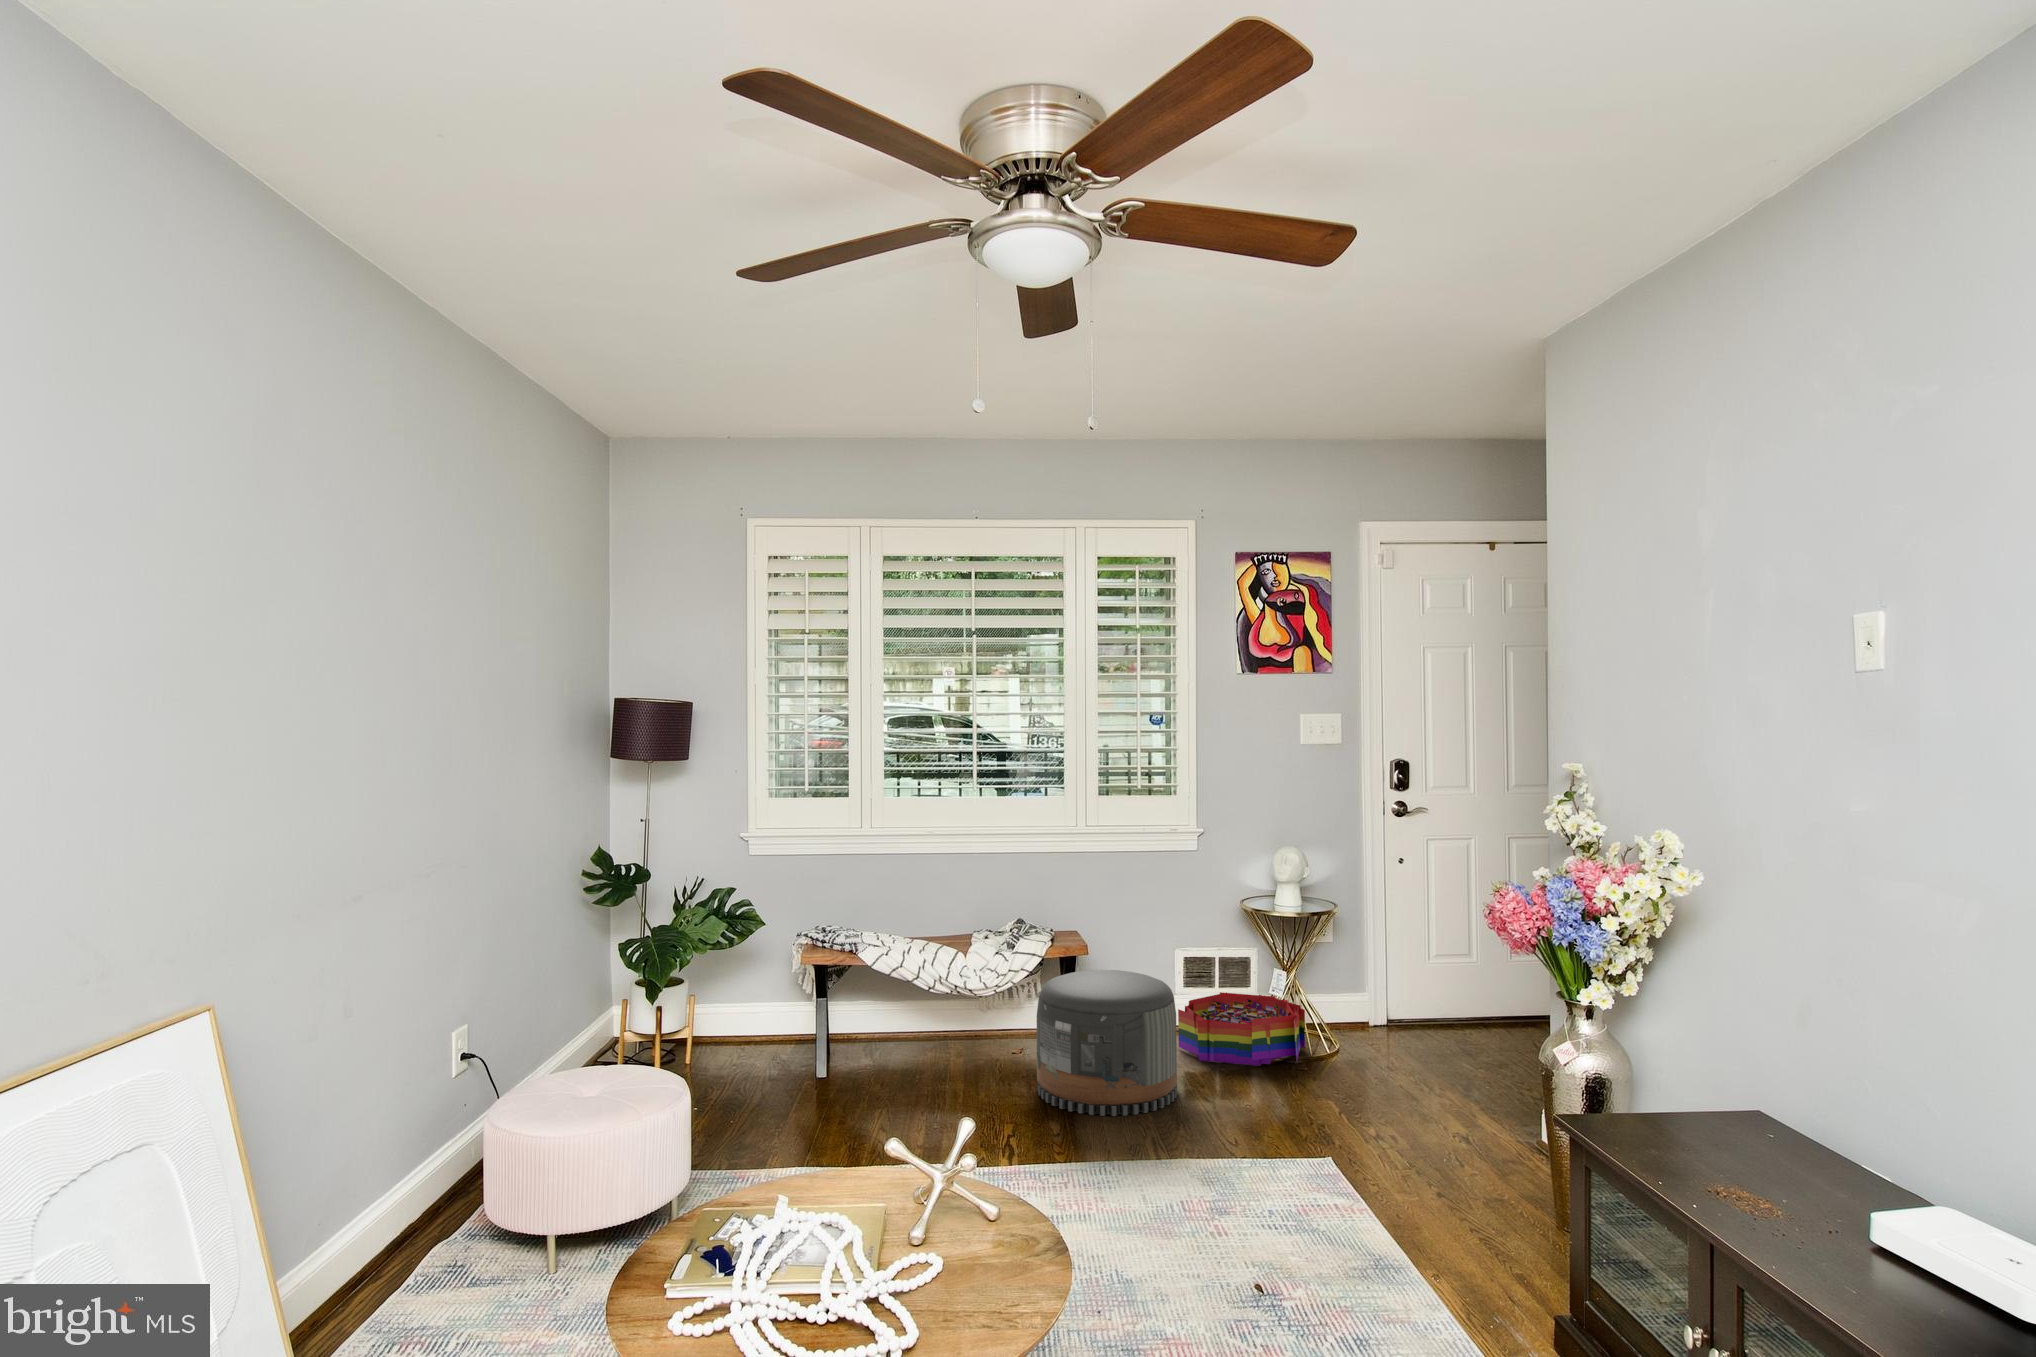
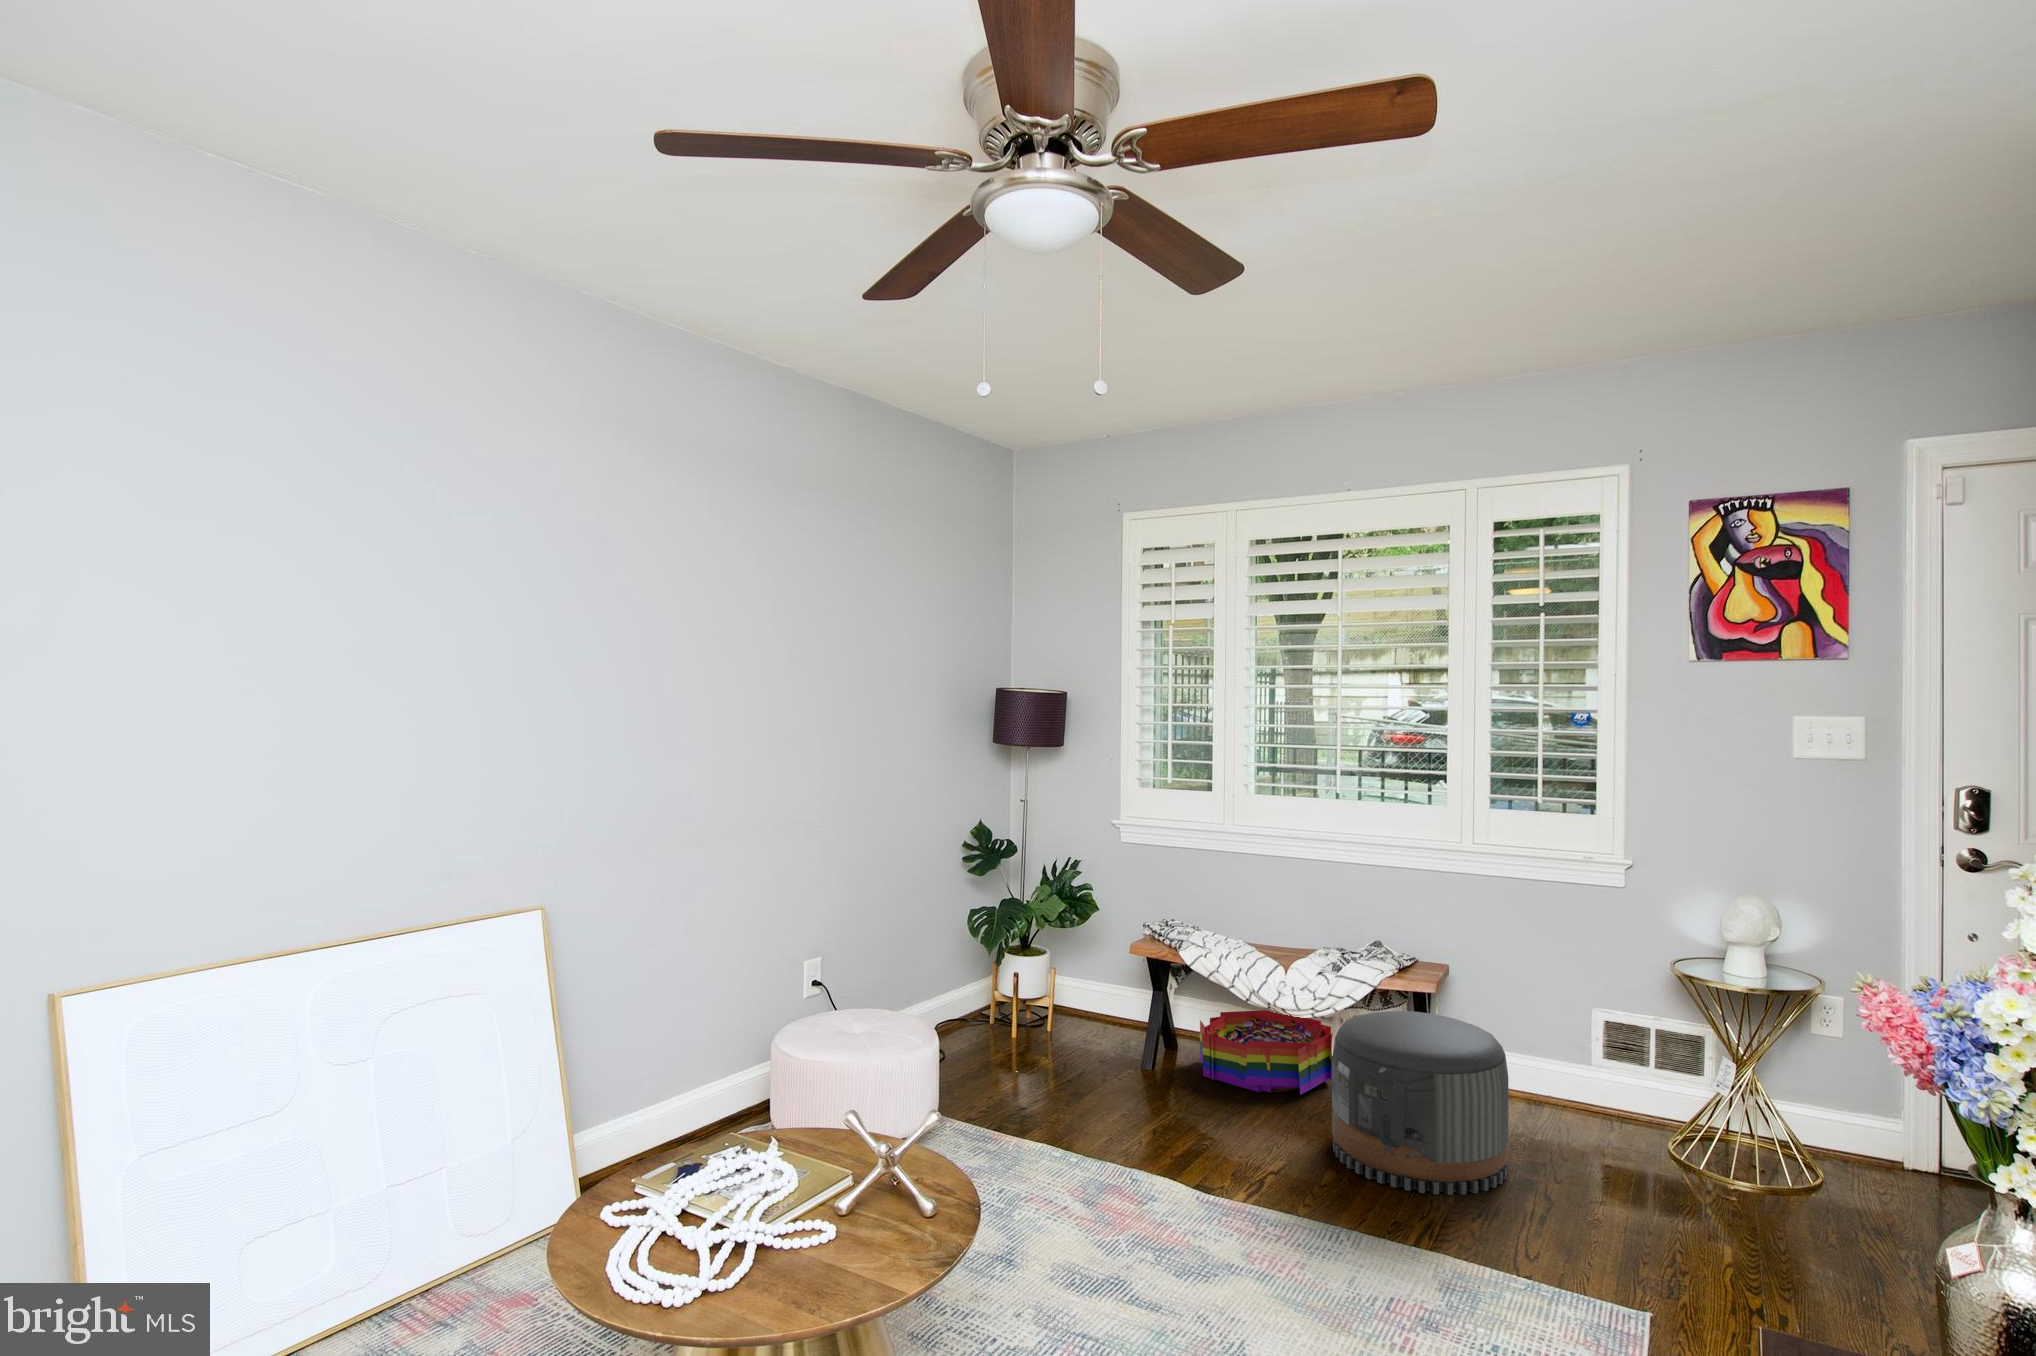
storage bin: present [1178,992,1305,1066] -> present [1200,1009,1333,1095]

